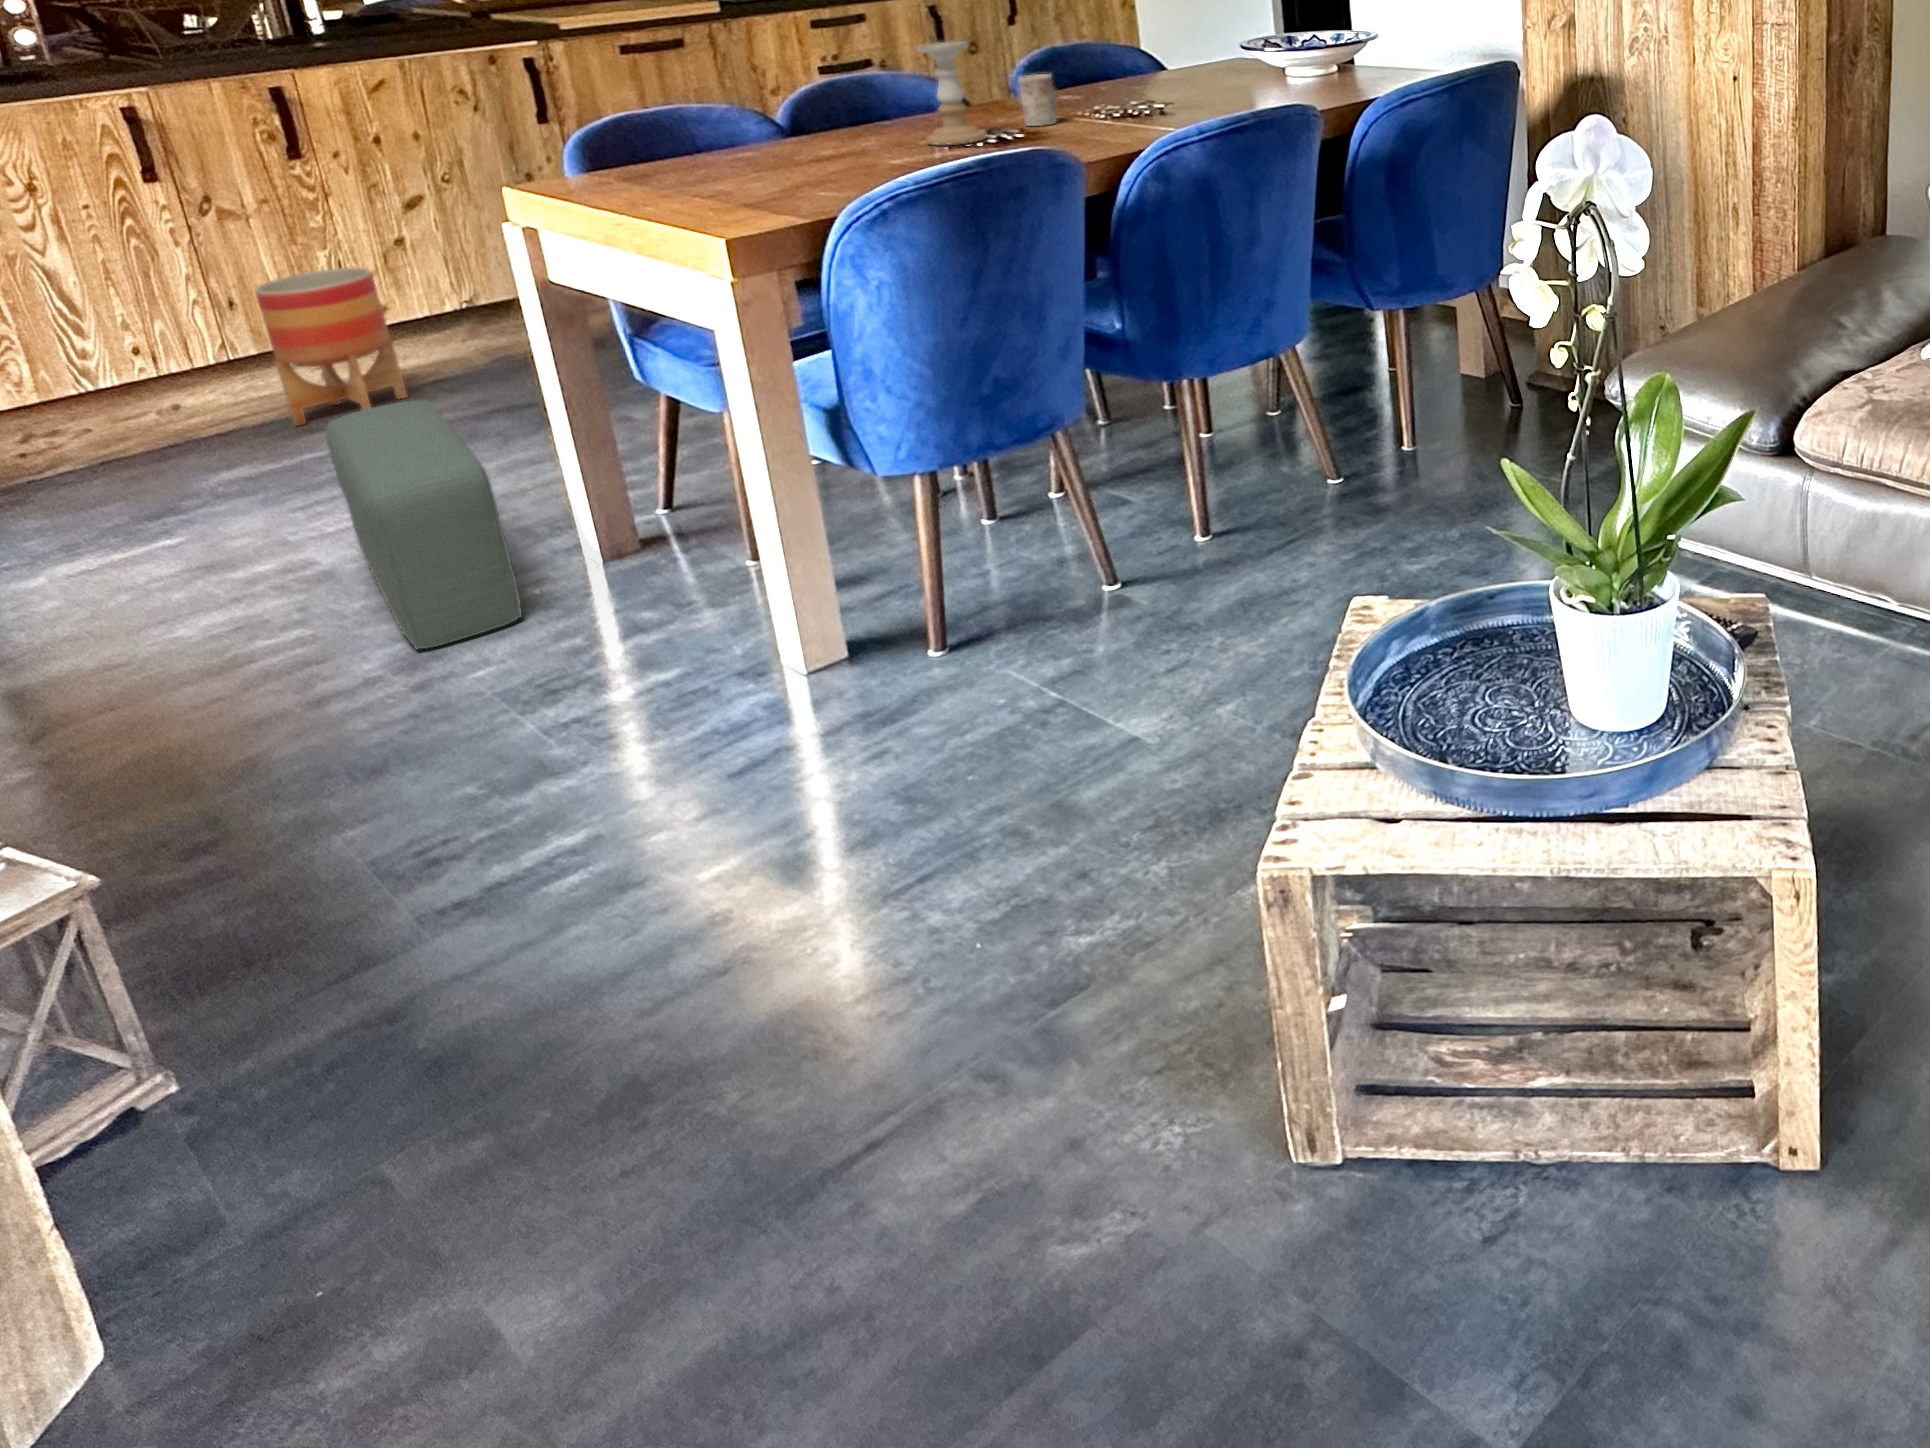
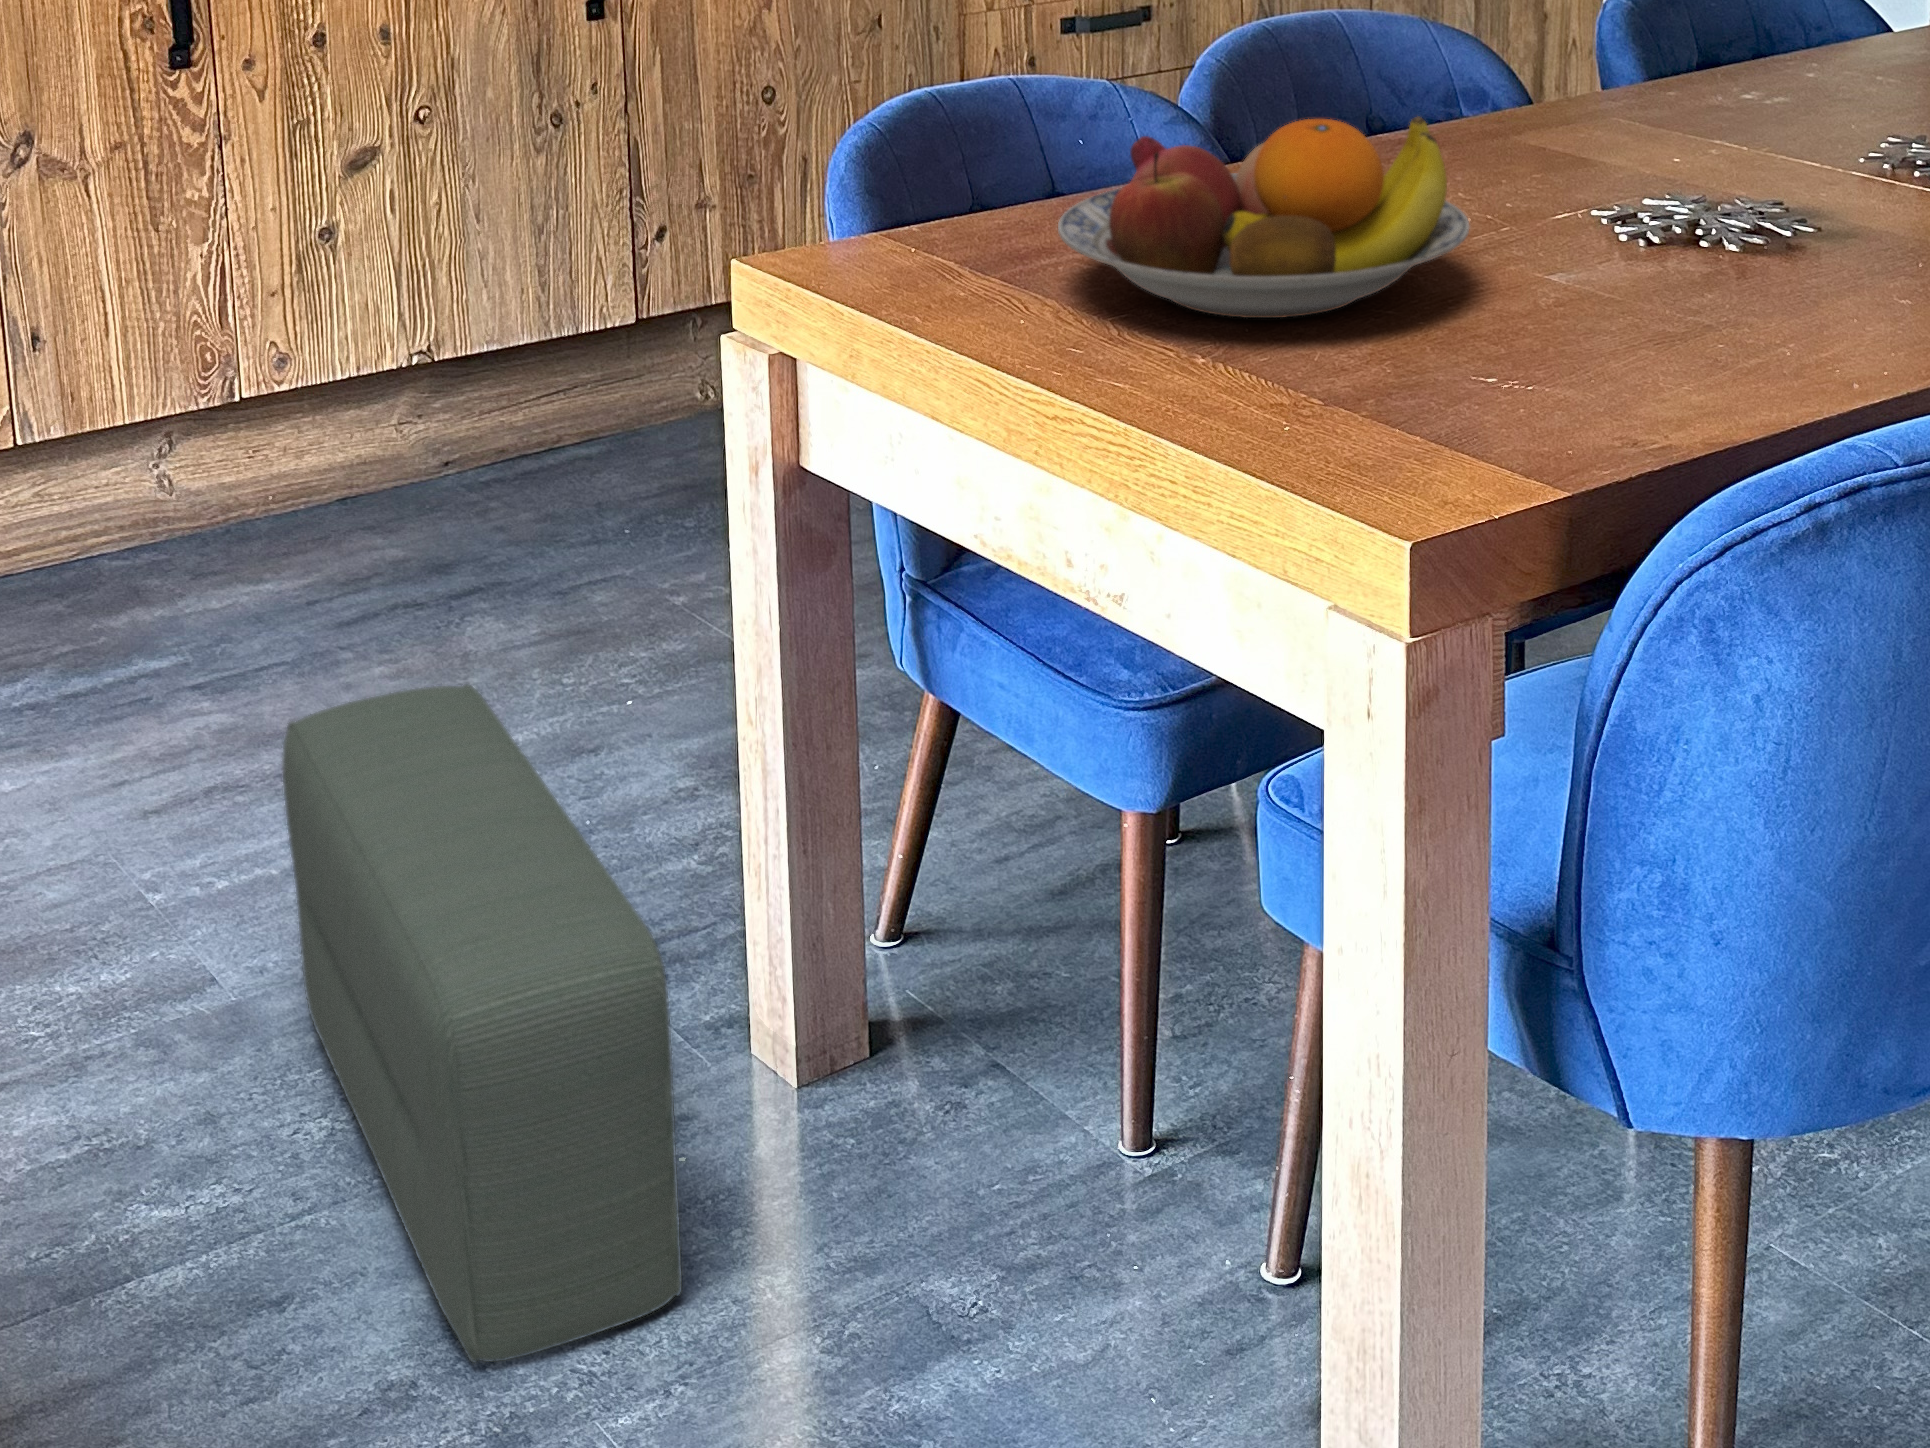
candle holder: present [916,41,987,145] -> none [1627,15,1765,261]
mug: present [1018,74,1057,126] -> none [1808,89,1890,213]
fruit bowl: none [640,90,834,178] -> present [1058,117,1469,318]
planter: present [255,268,407,426] -> none [83,284,301,596]

